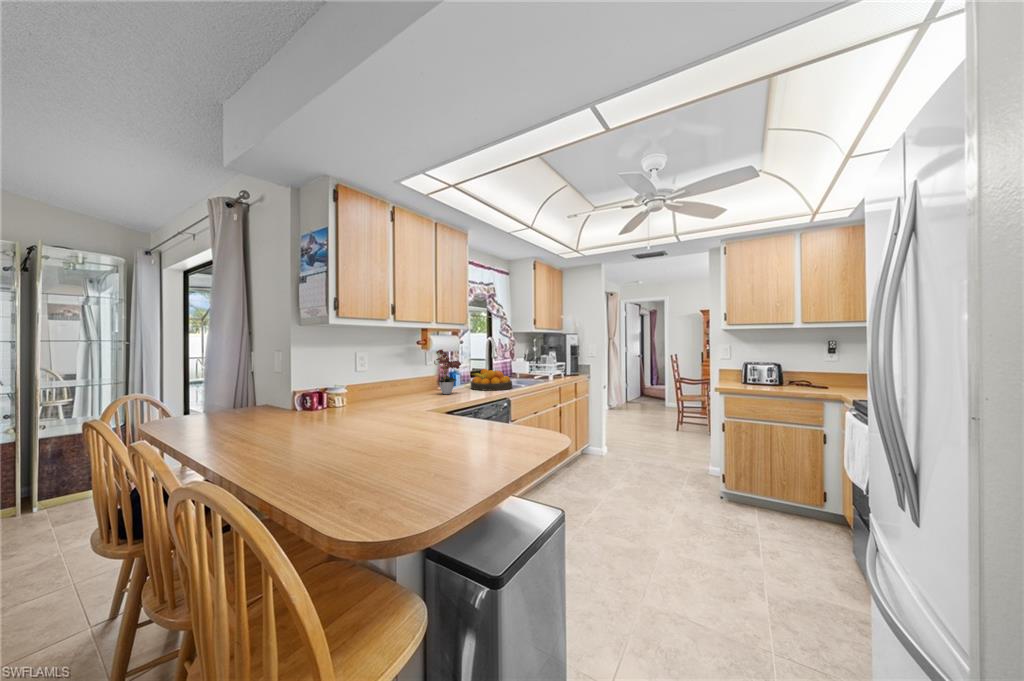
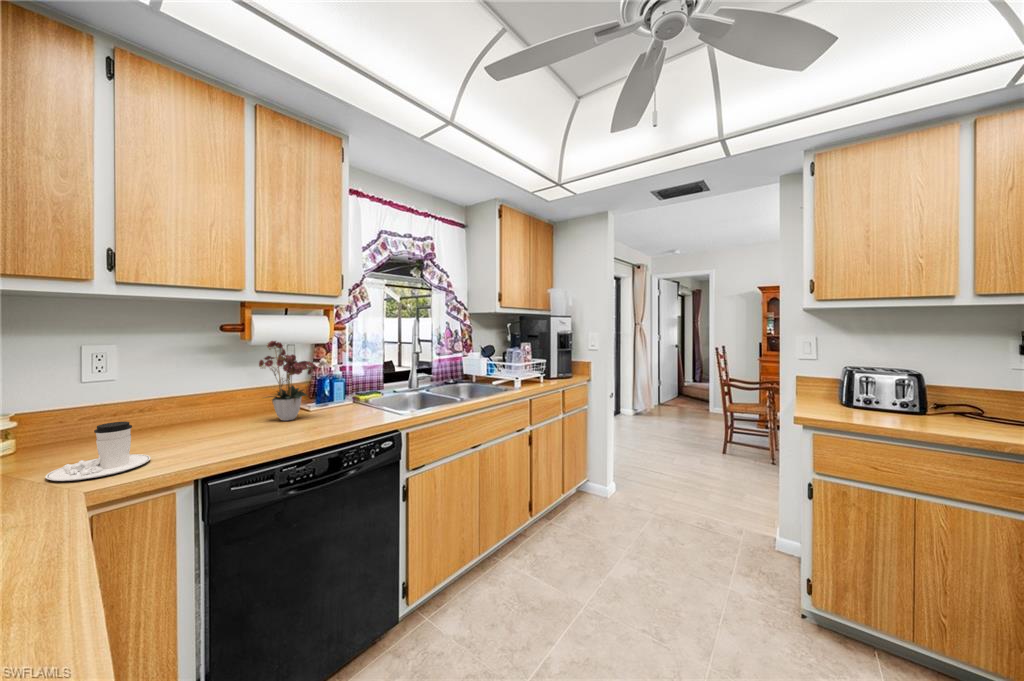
fruit bowl: present [471,369,512,391] -> none [354,372,427,412]
coffee cup: none [389,387,424,411] -> present [46,422,151,481]

